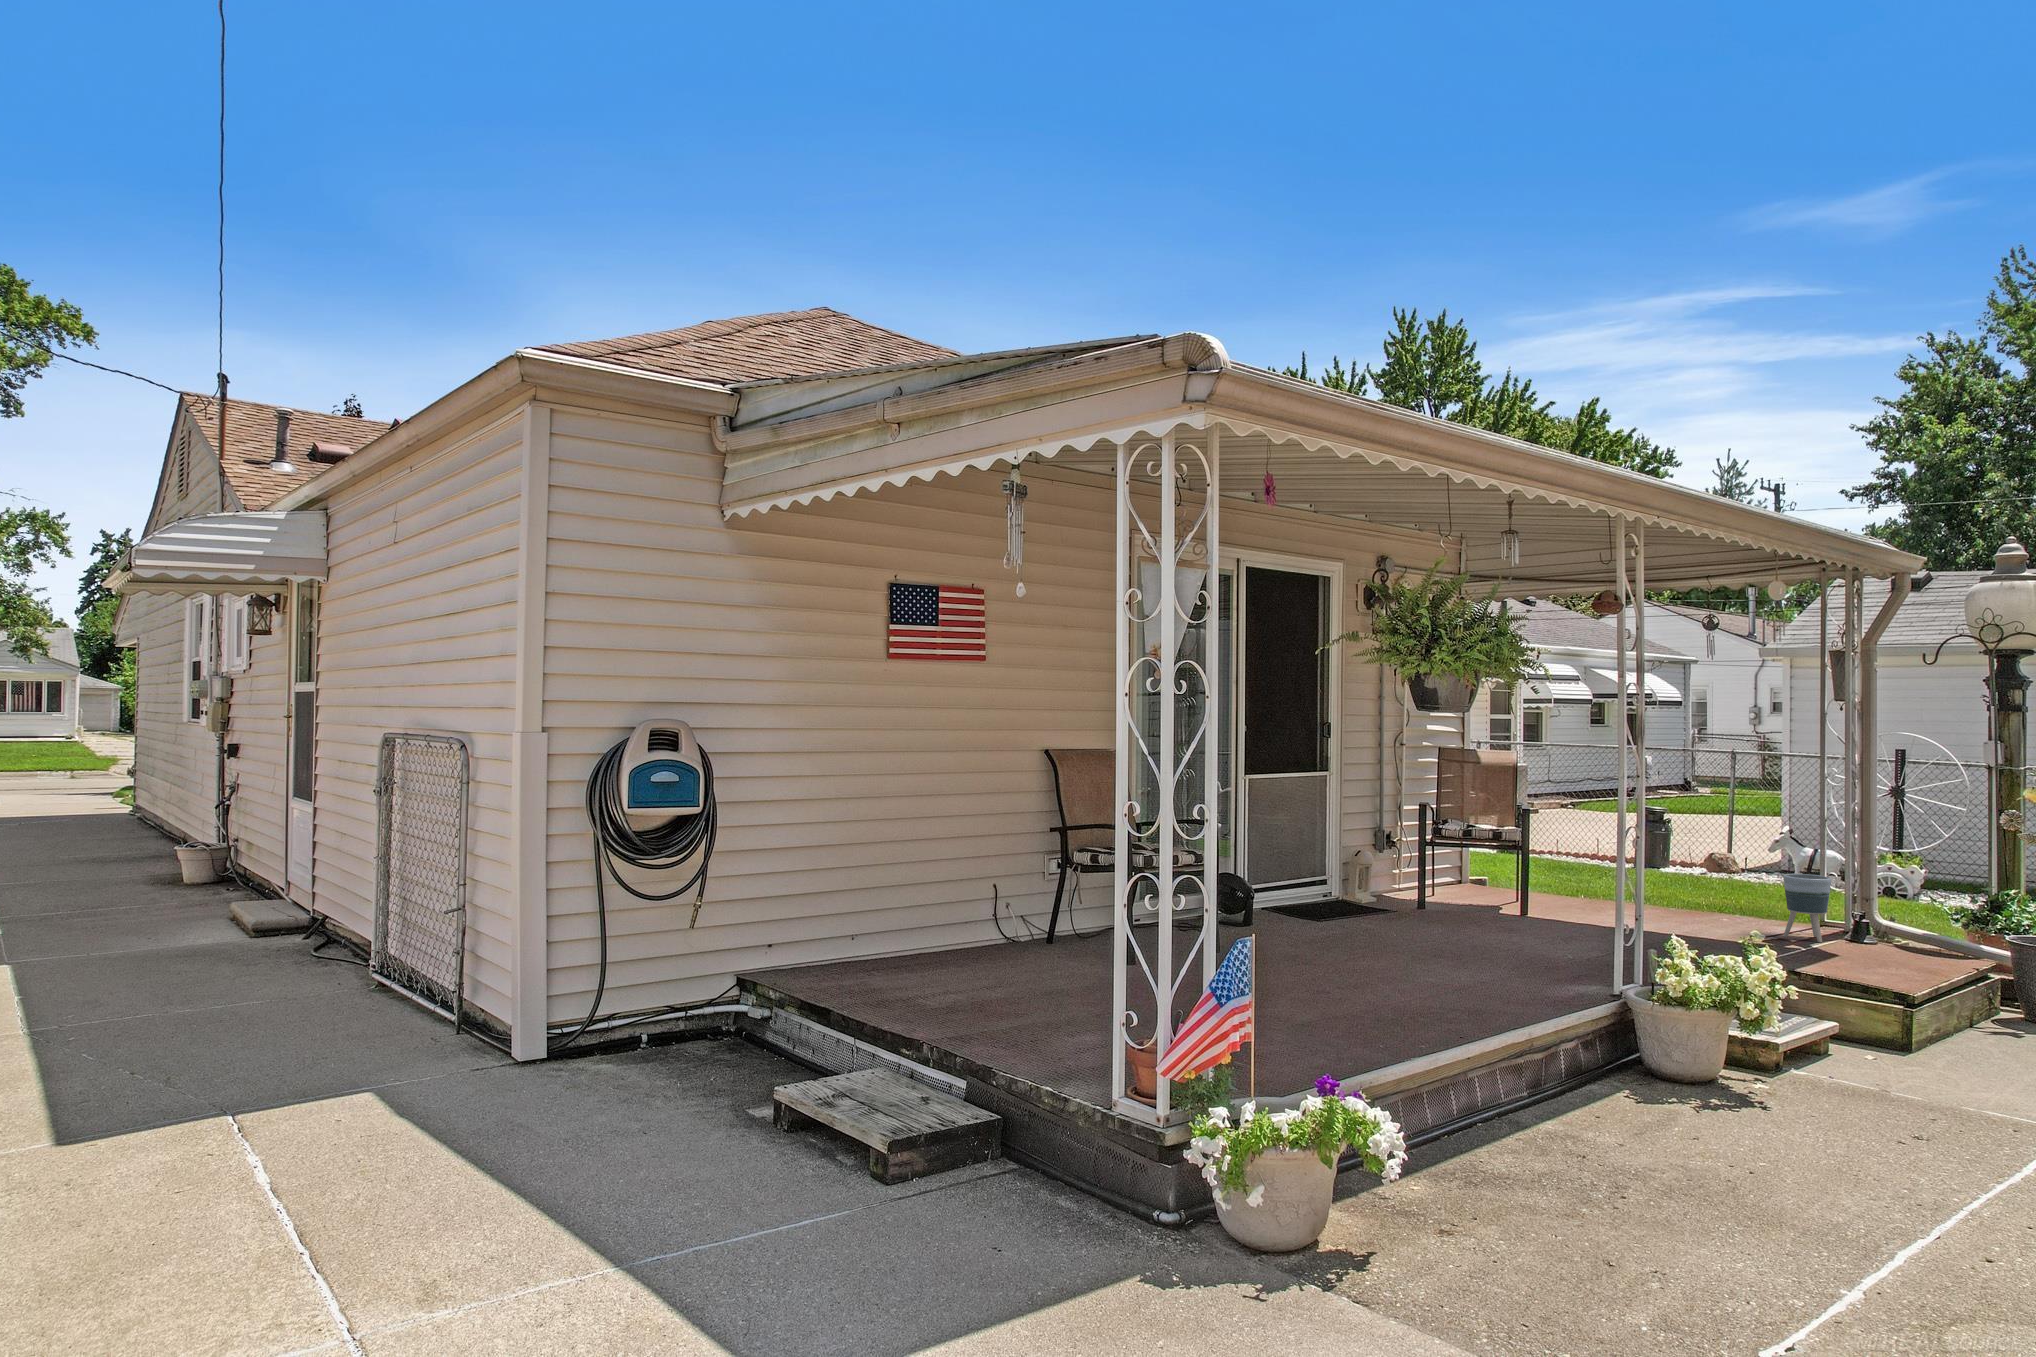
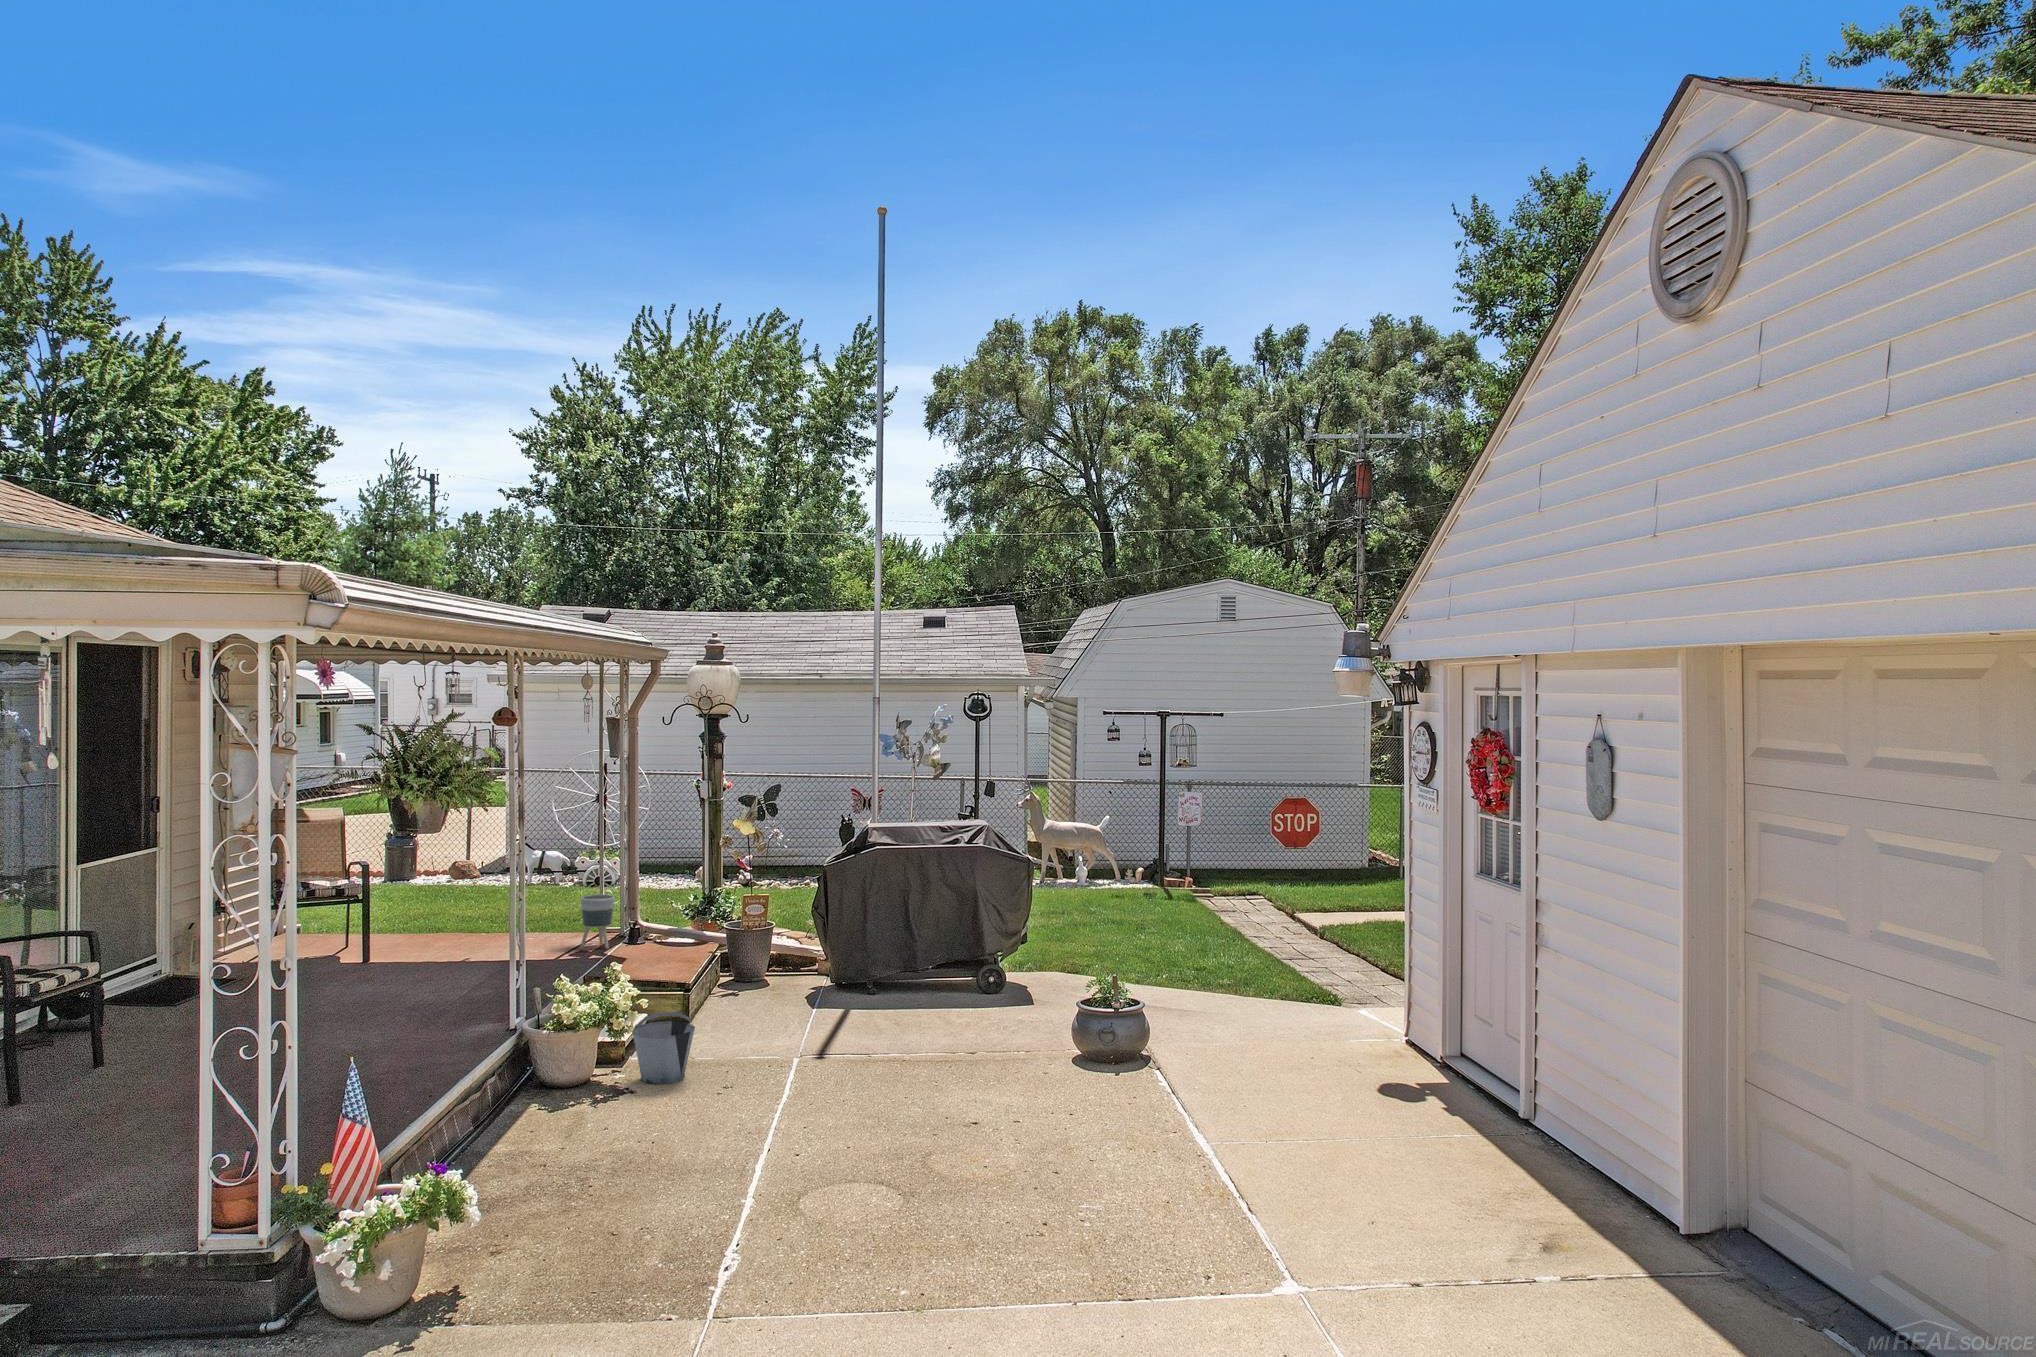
bucket: none [1778,1013,1878,1111] -> present [632,1012,695,1084]

